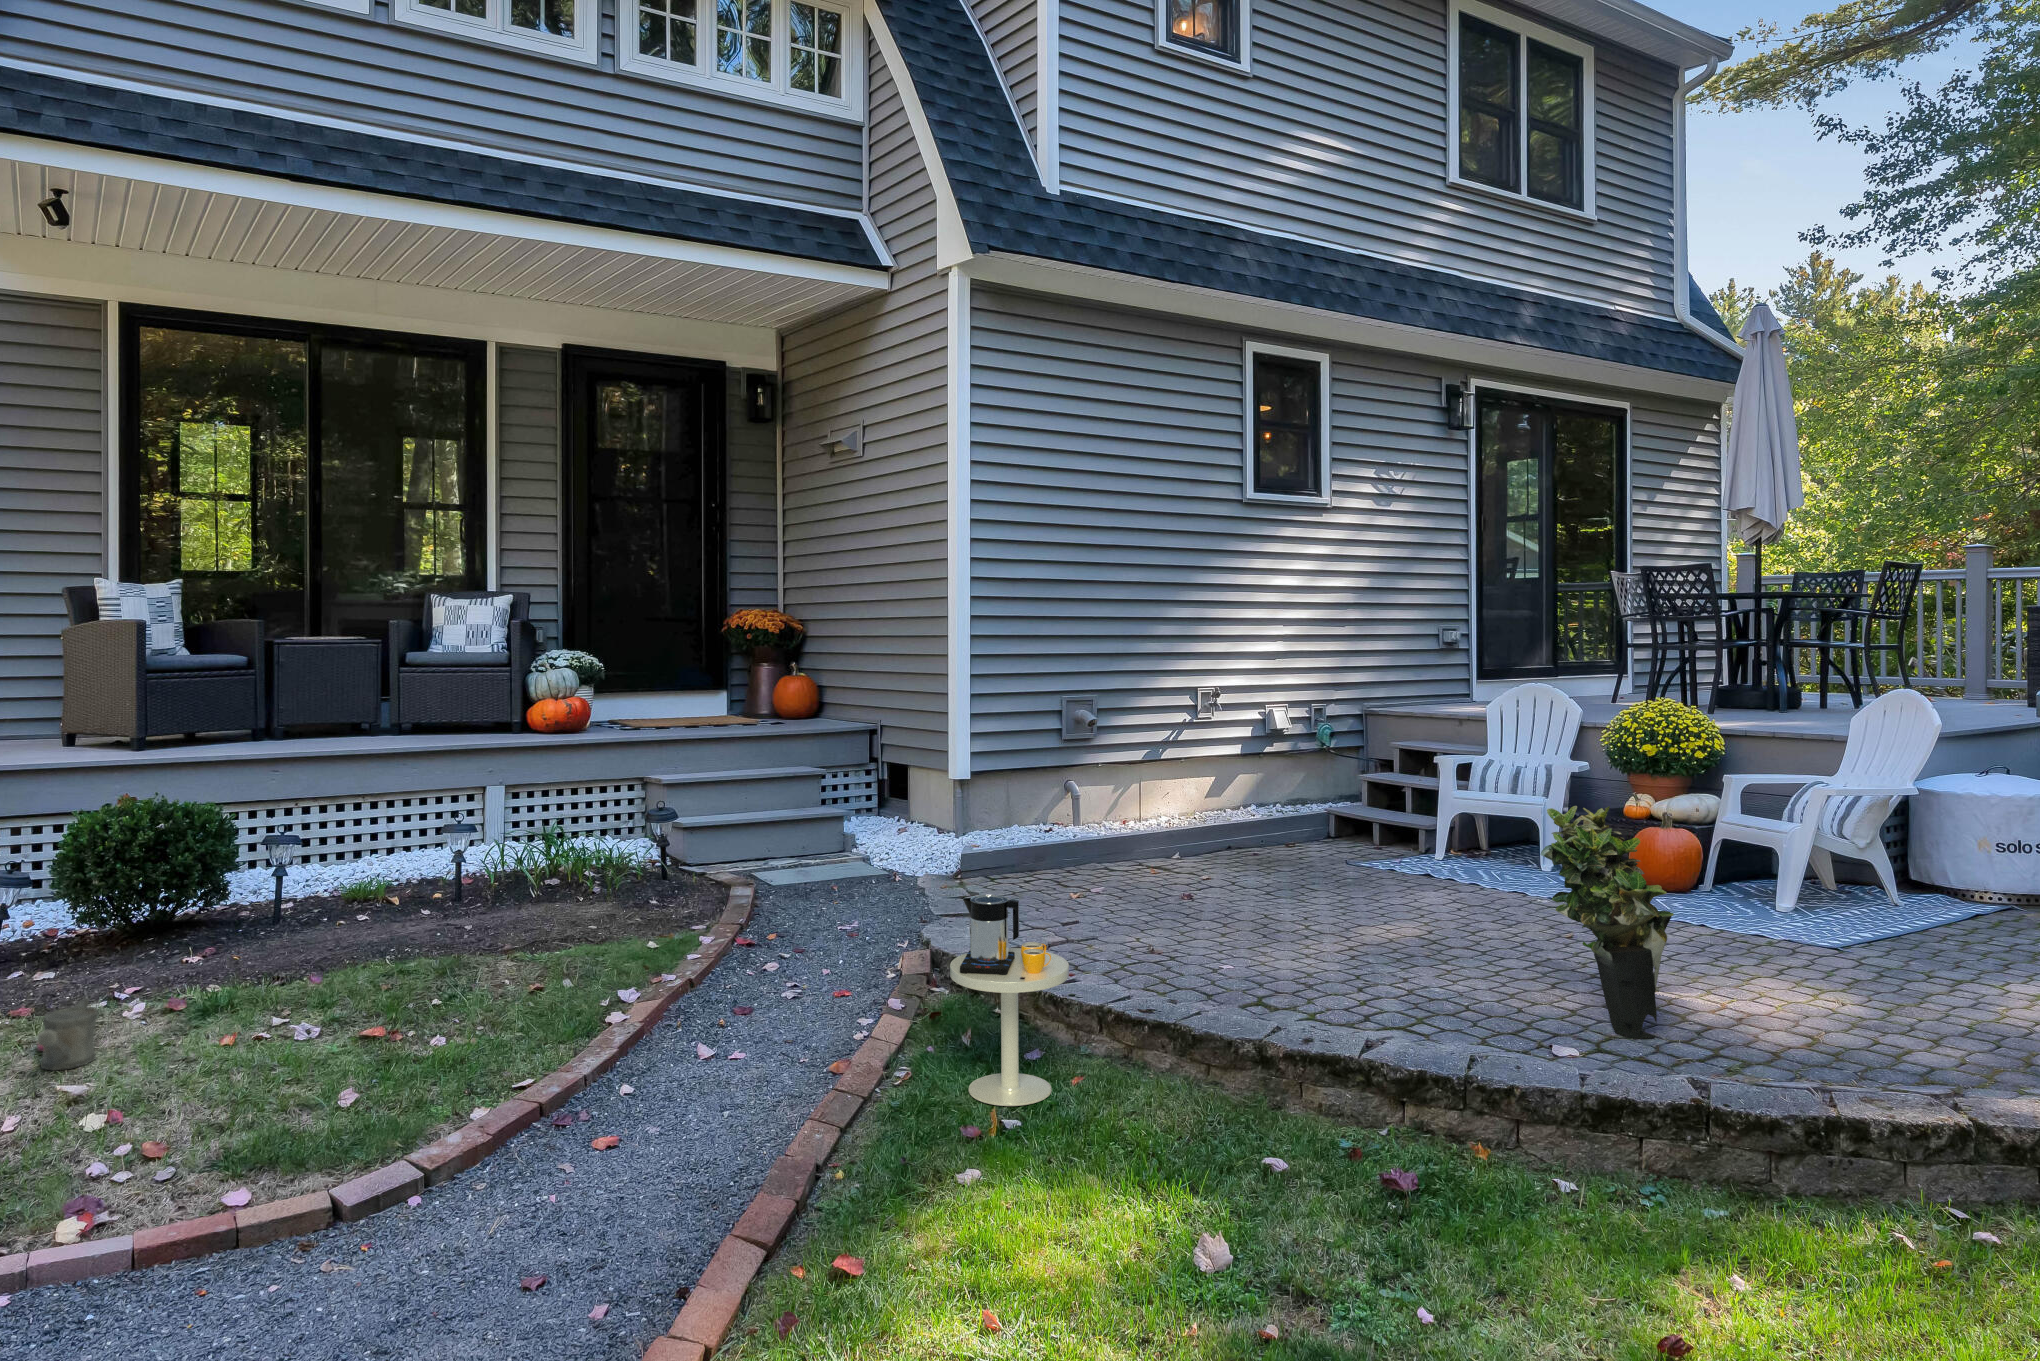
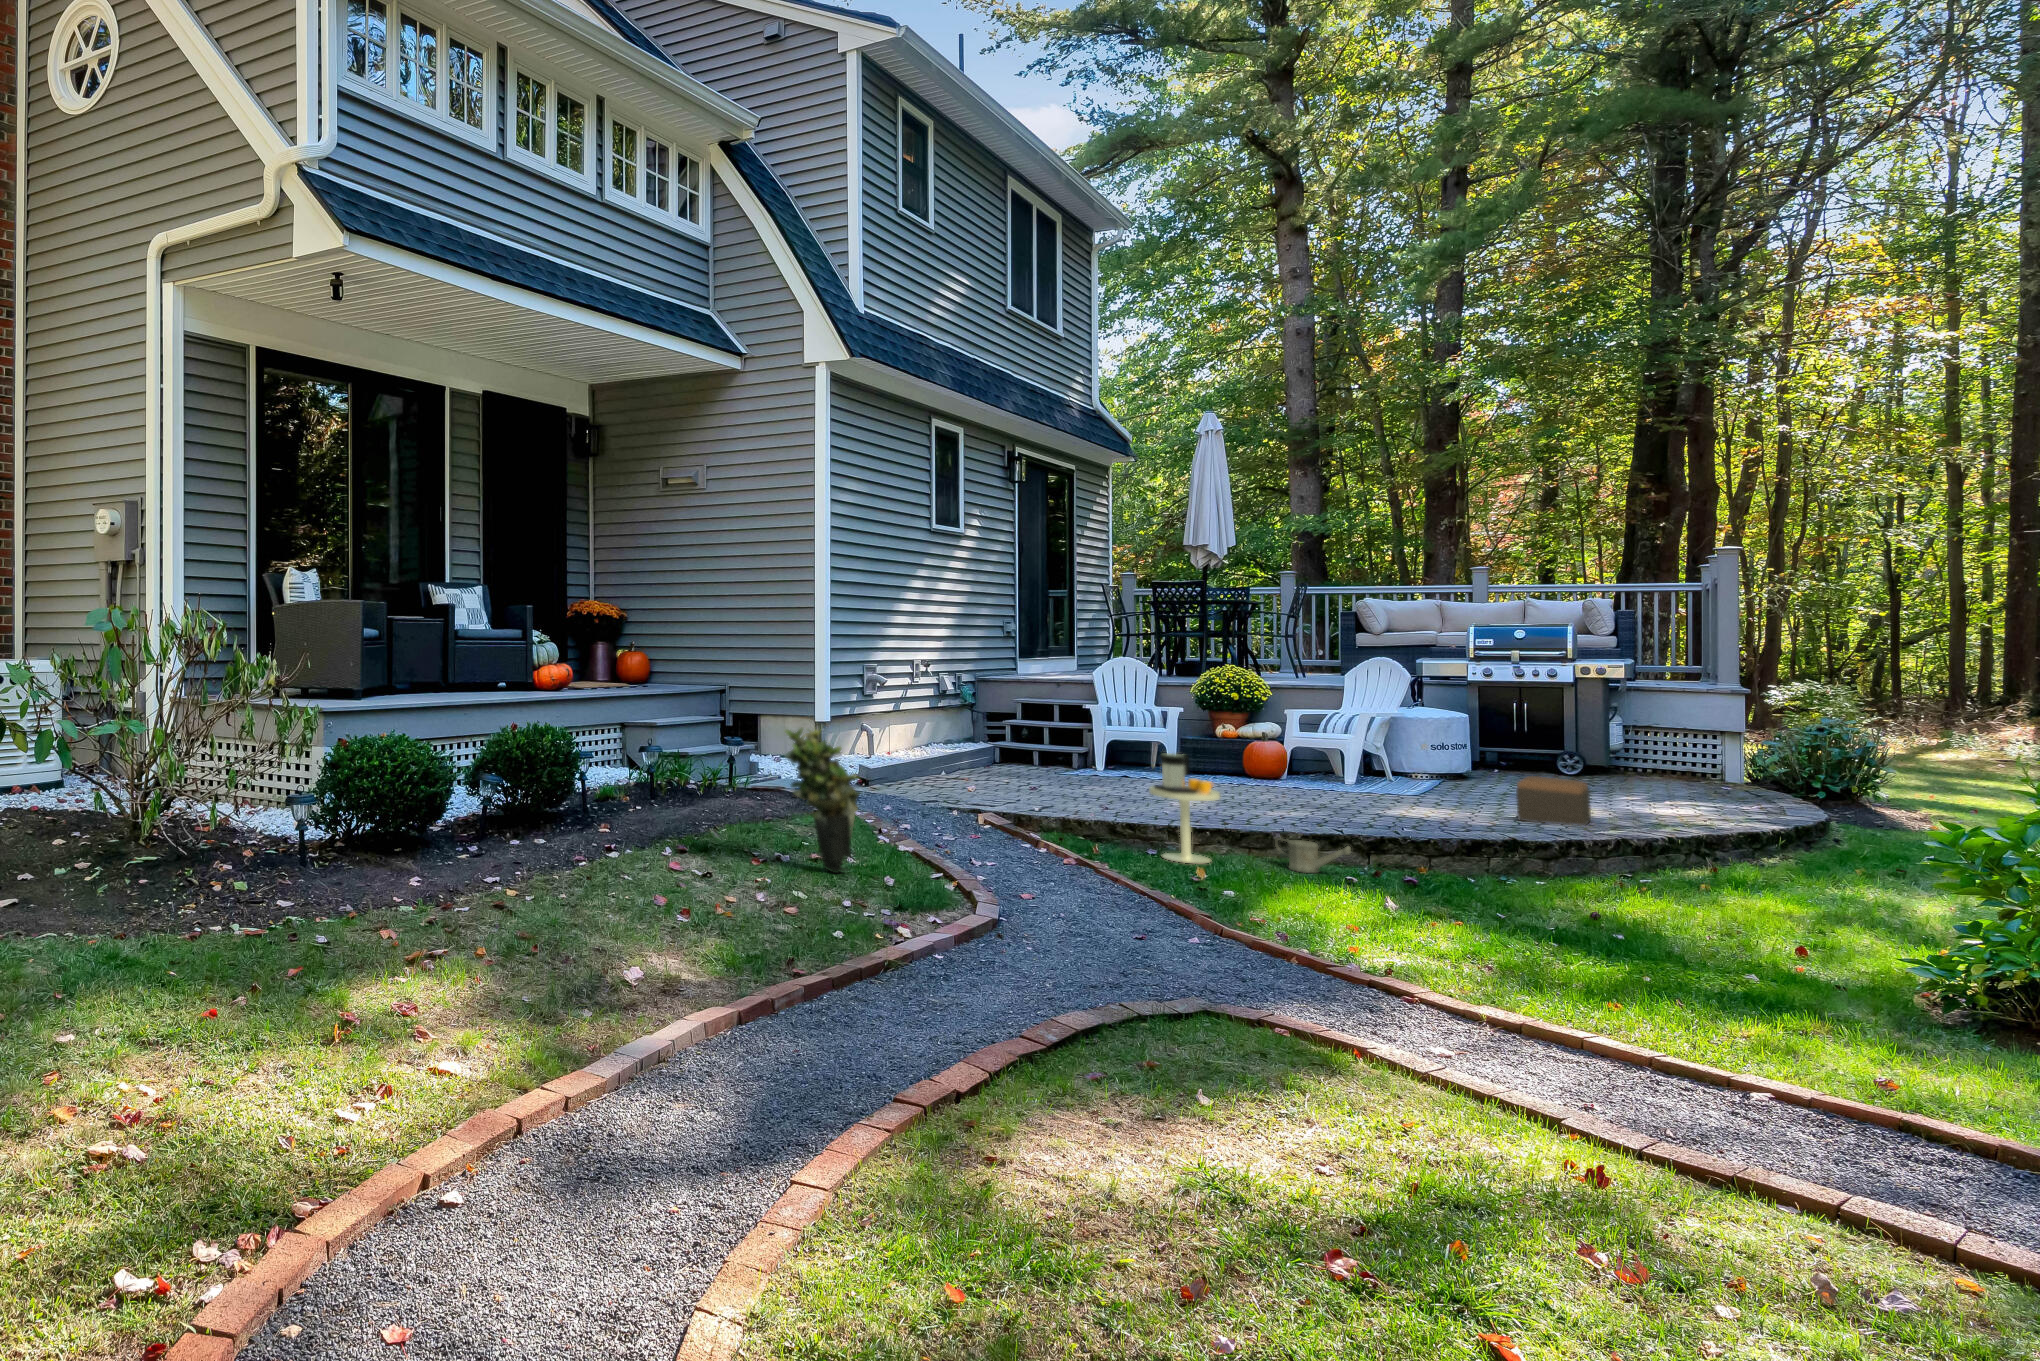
potted plant: present [1541,806,1674,1039] -> present [784,728,860,873]
footstool: none [1839,948,2013,1073] -> present [1516,776,1591,826]
watering can: present [38,1000,99,1070] -> present [1275,839,1351,873]

